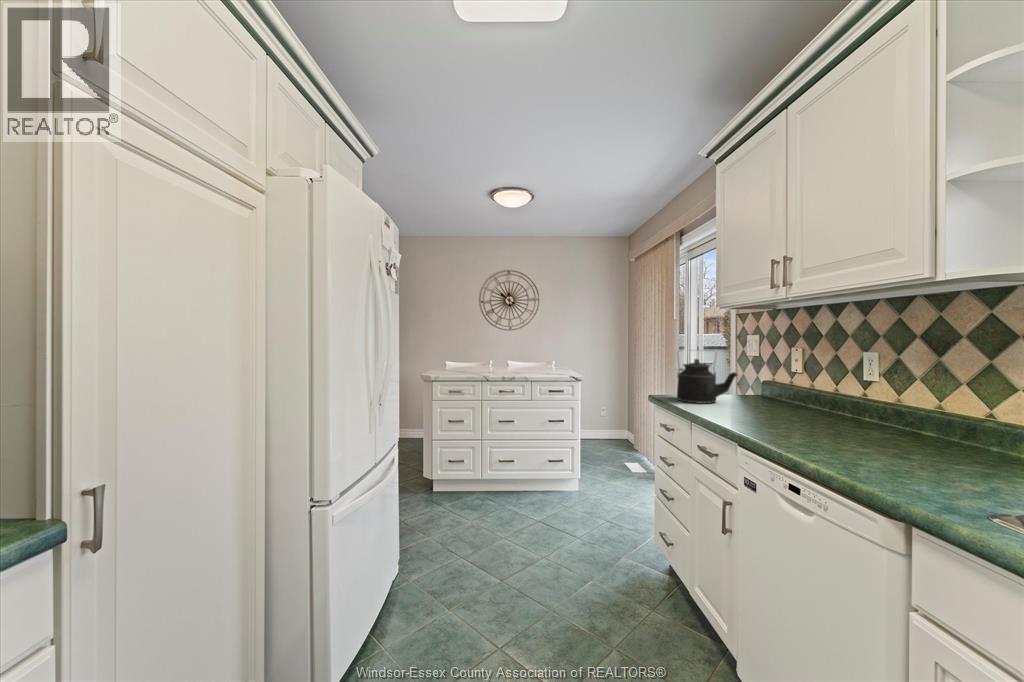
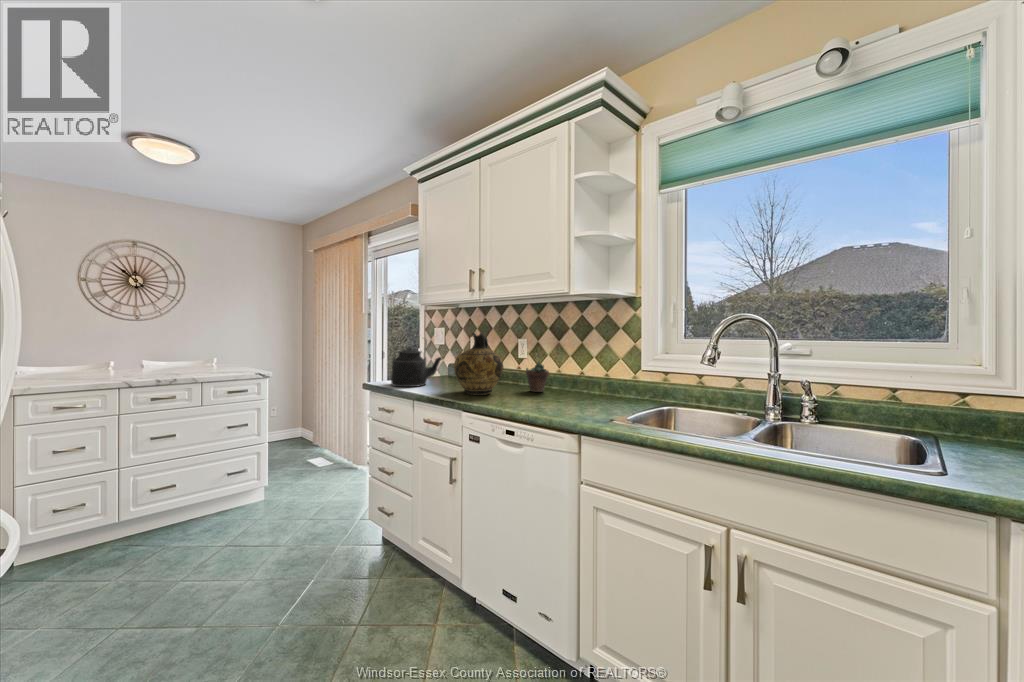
ceramic jug: none [737,346,810,423] -> present [454,333,503,395]
succulent plant: none [858,376,907,435] -> present [526,361,549,392]

